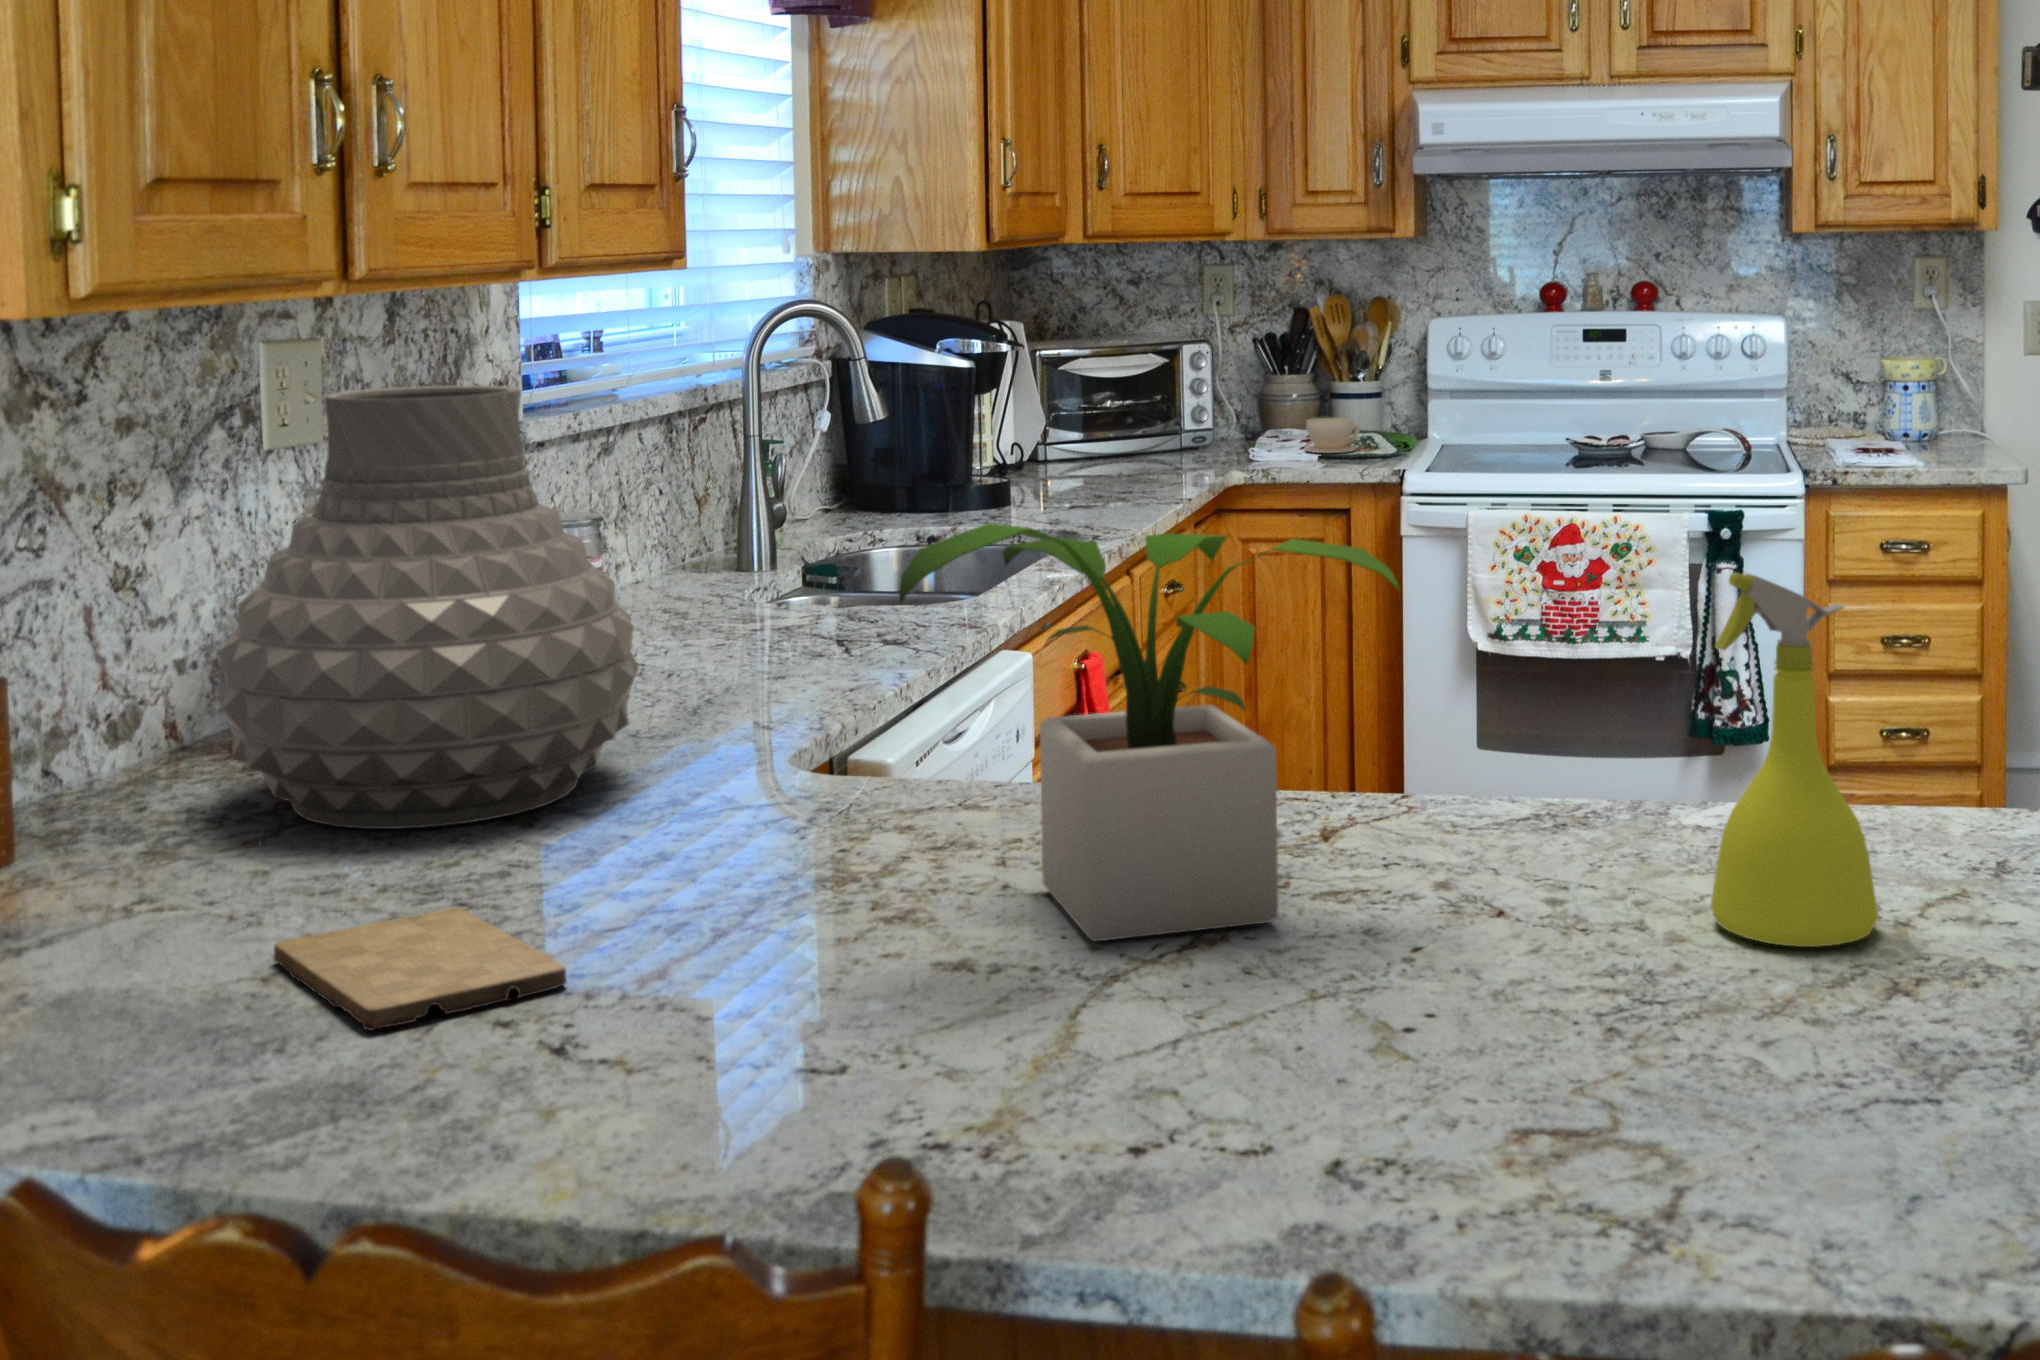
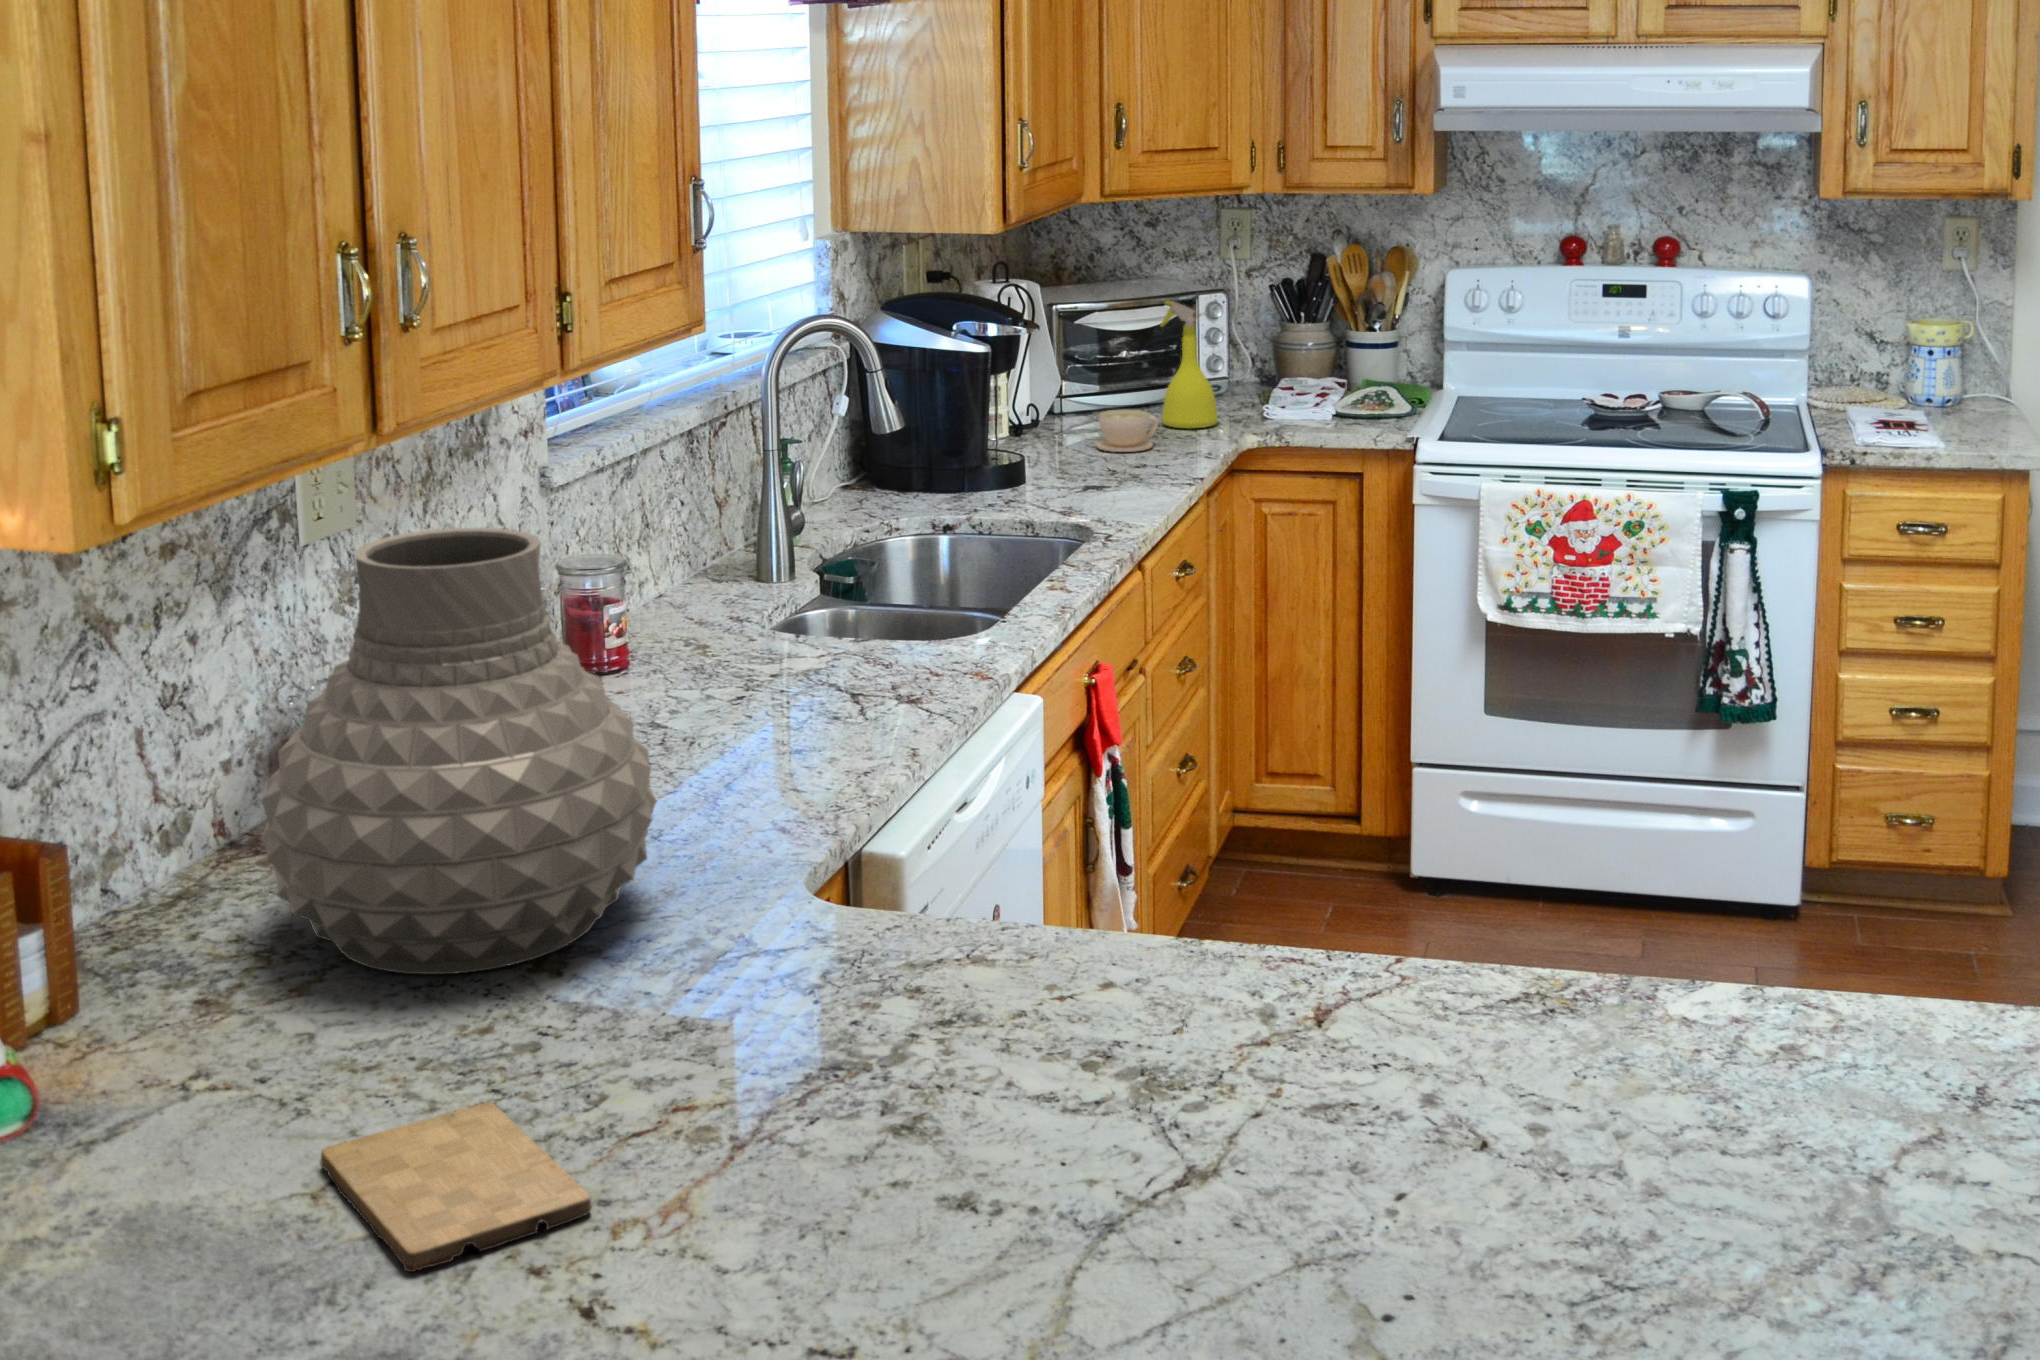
coffee cup: present [1305,418,1360,453] -> present [1097,410,1158,452]
potted plant: present [899,524,1399,941] -> none [902,735,1391,1168]
spray bottle: present [1711,573,1878,947] -> present [1161,301,1218,429]

